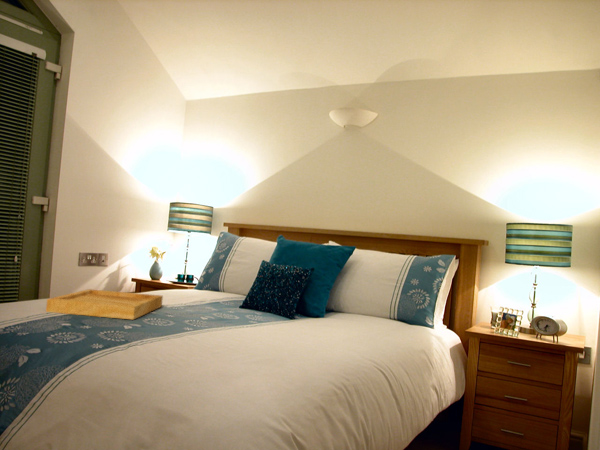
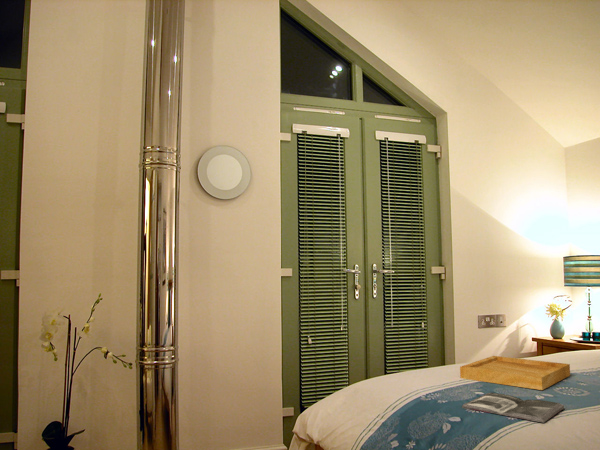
magazine: none [39,323,152,349] -> present [462,393,564,422]

